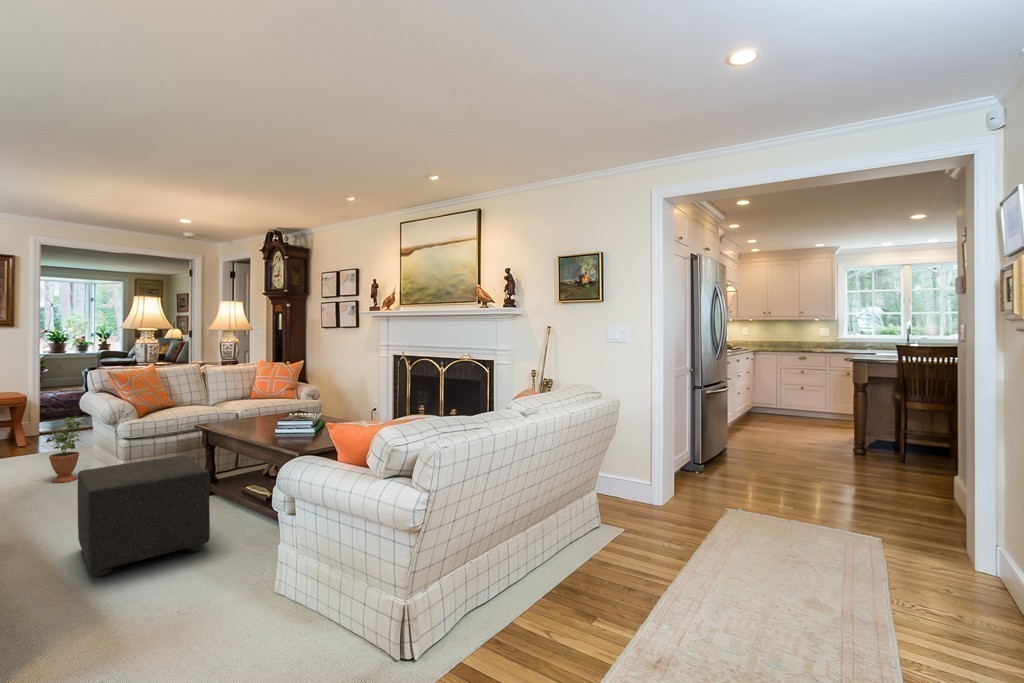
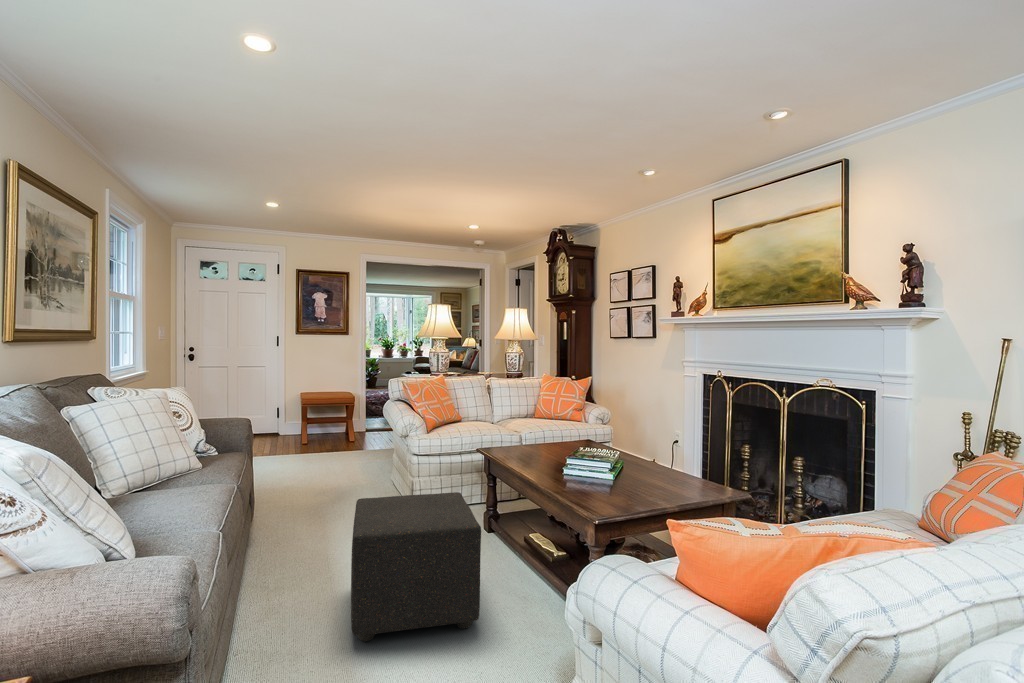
potted plant: present [46,416,87,483] -> none [356,422,387,490]

